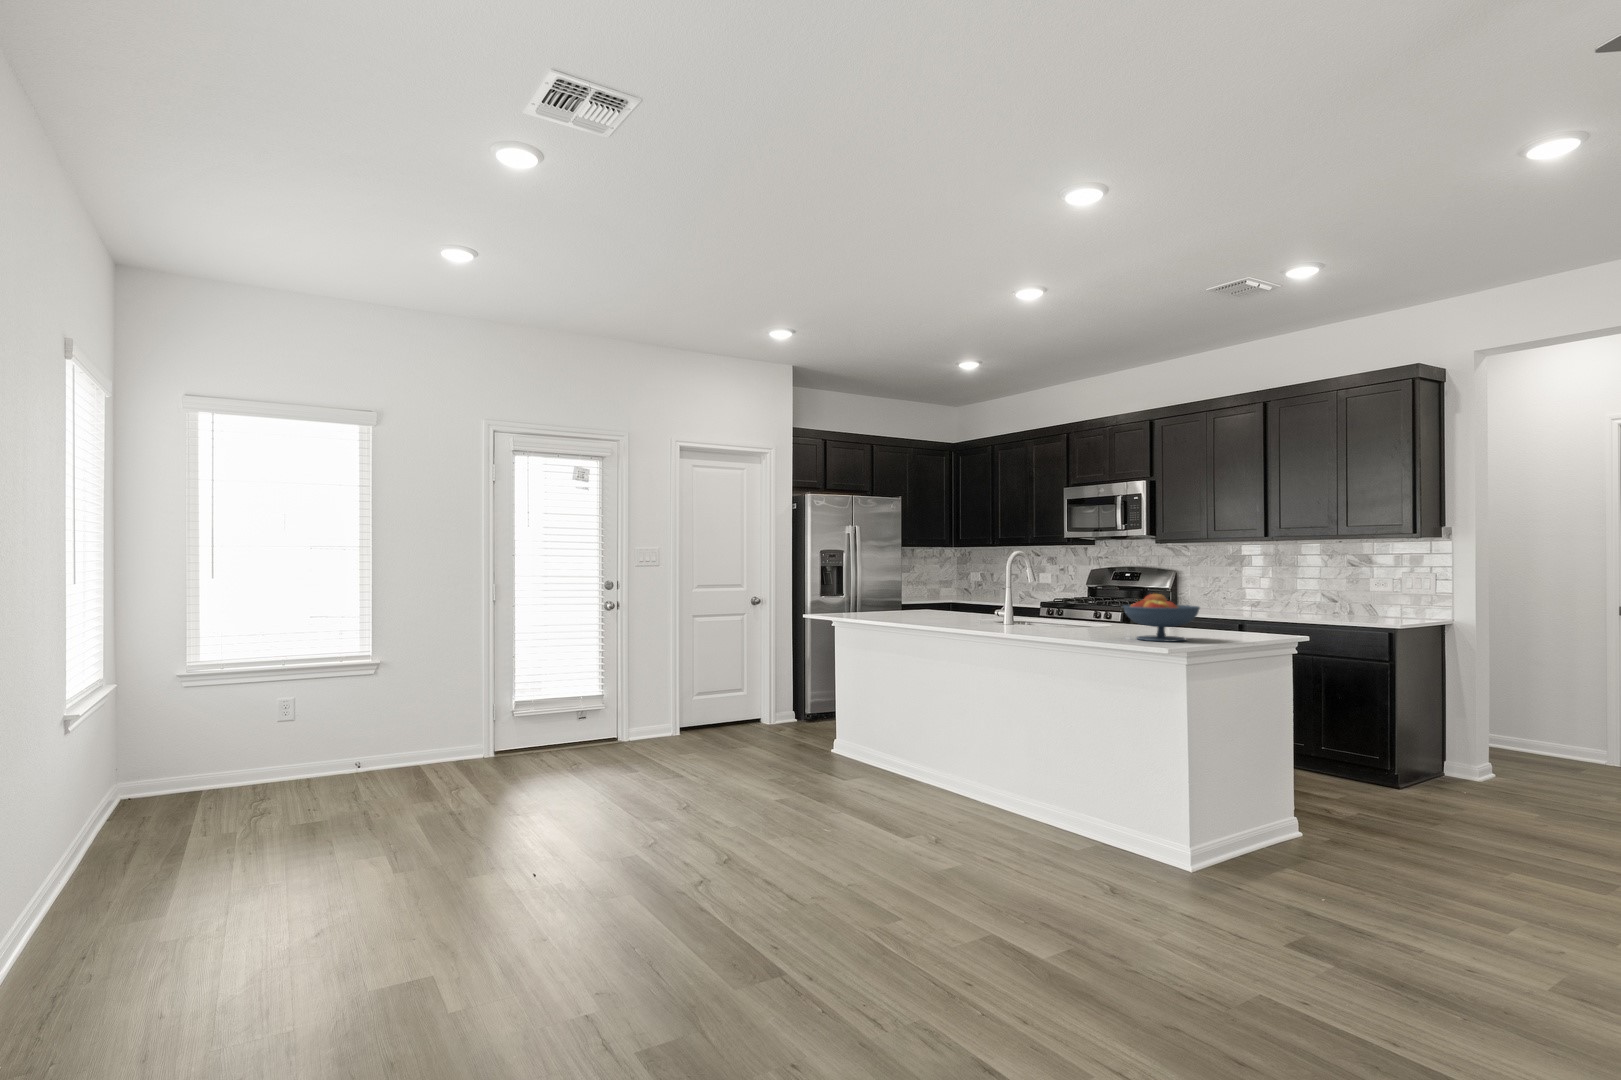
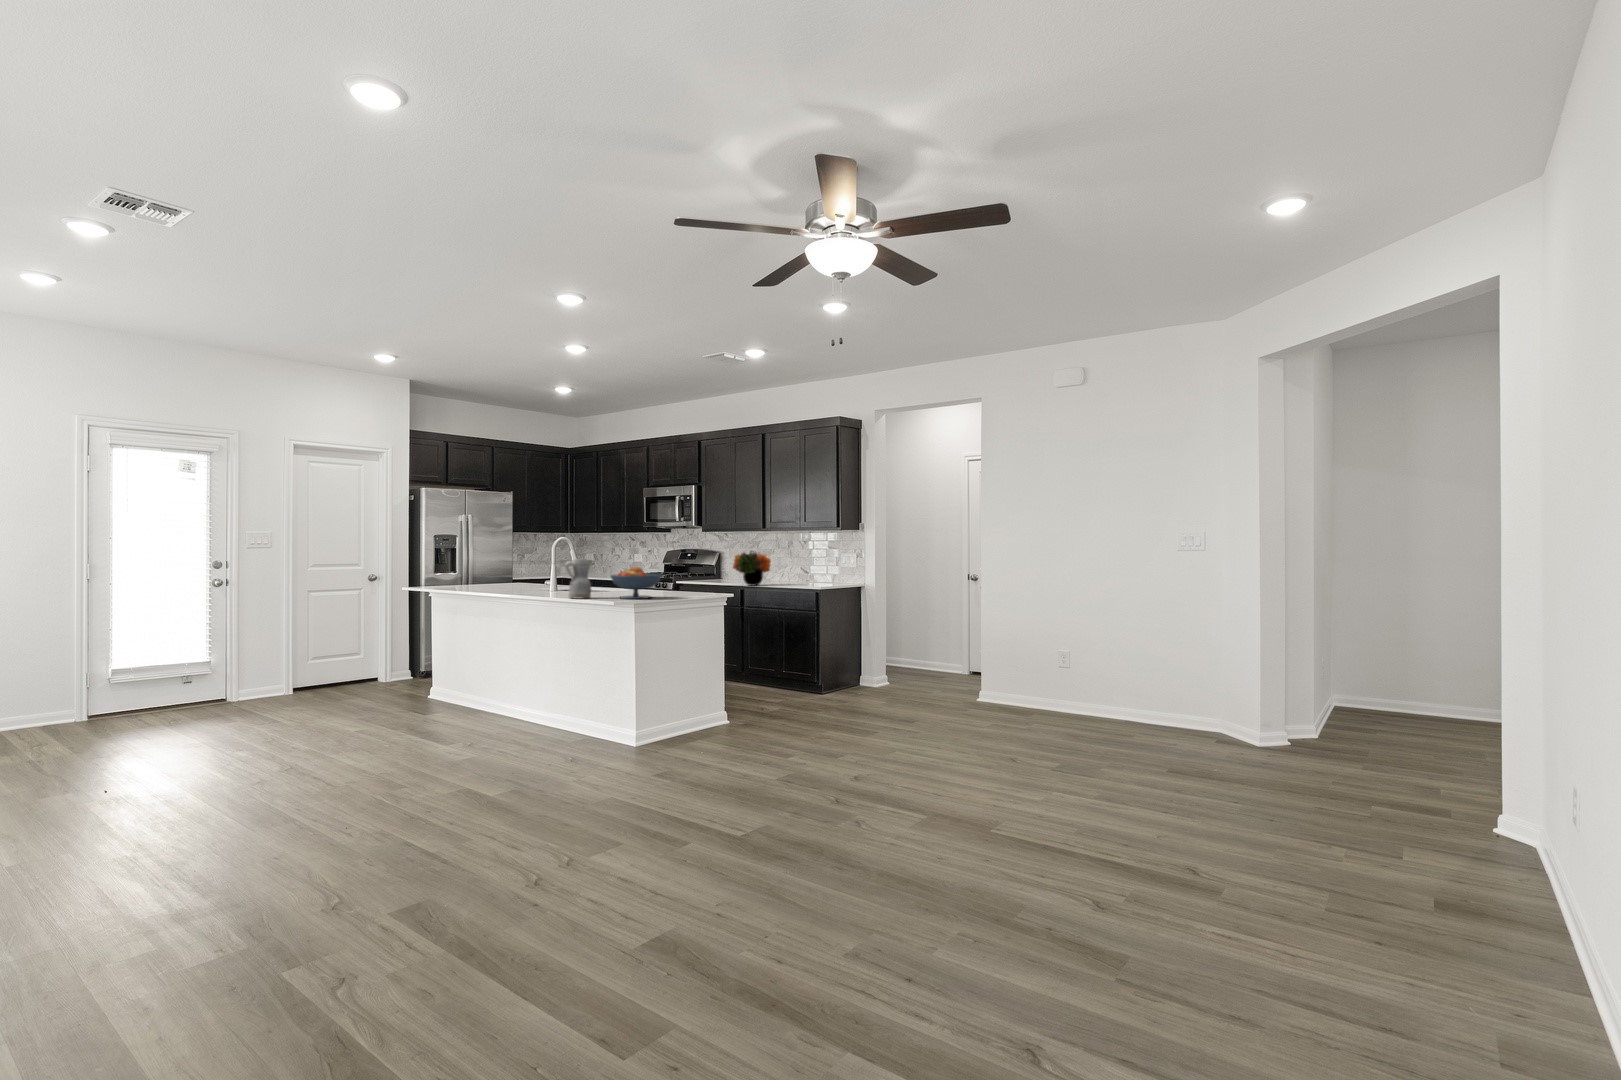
flower arrangement: none [1225,569,1288,620] -> present [733,550,771,586]
ceramic pitcher: none [1058,582,1093,638] -> present [565,559,592,598]

